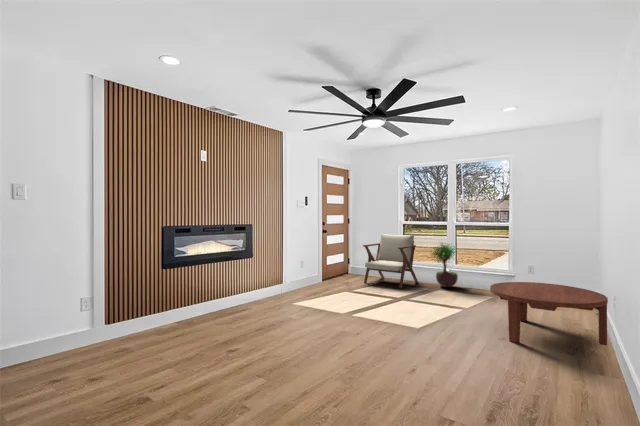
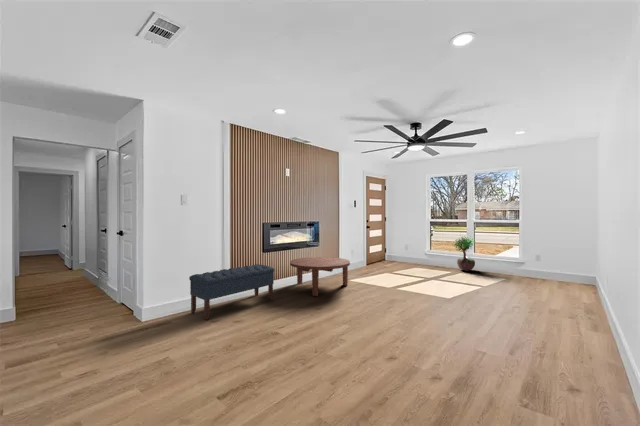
lounge chair: present [363,234,418,288] -> none [398,229,442,271]
coffee table: present [490,282,608,345] -> present [290,257,350,296]
bench: none [28,286,173,376] -> present [189,264,274,320]

